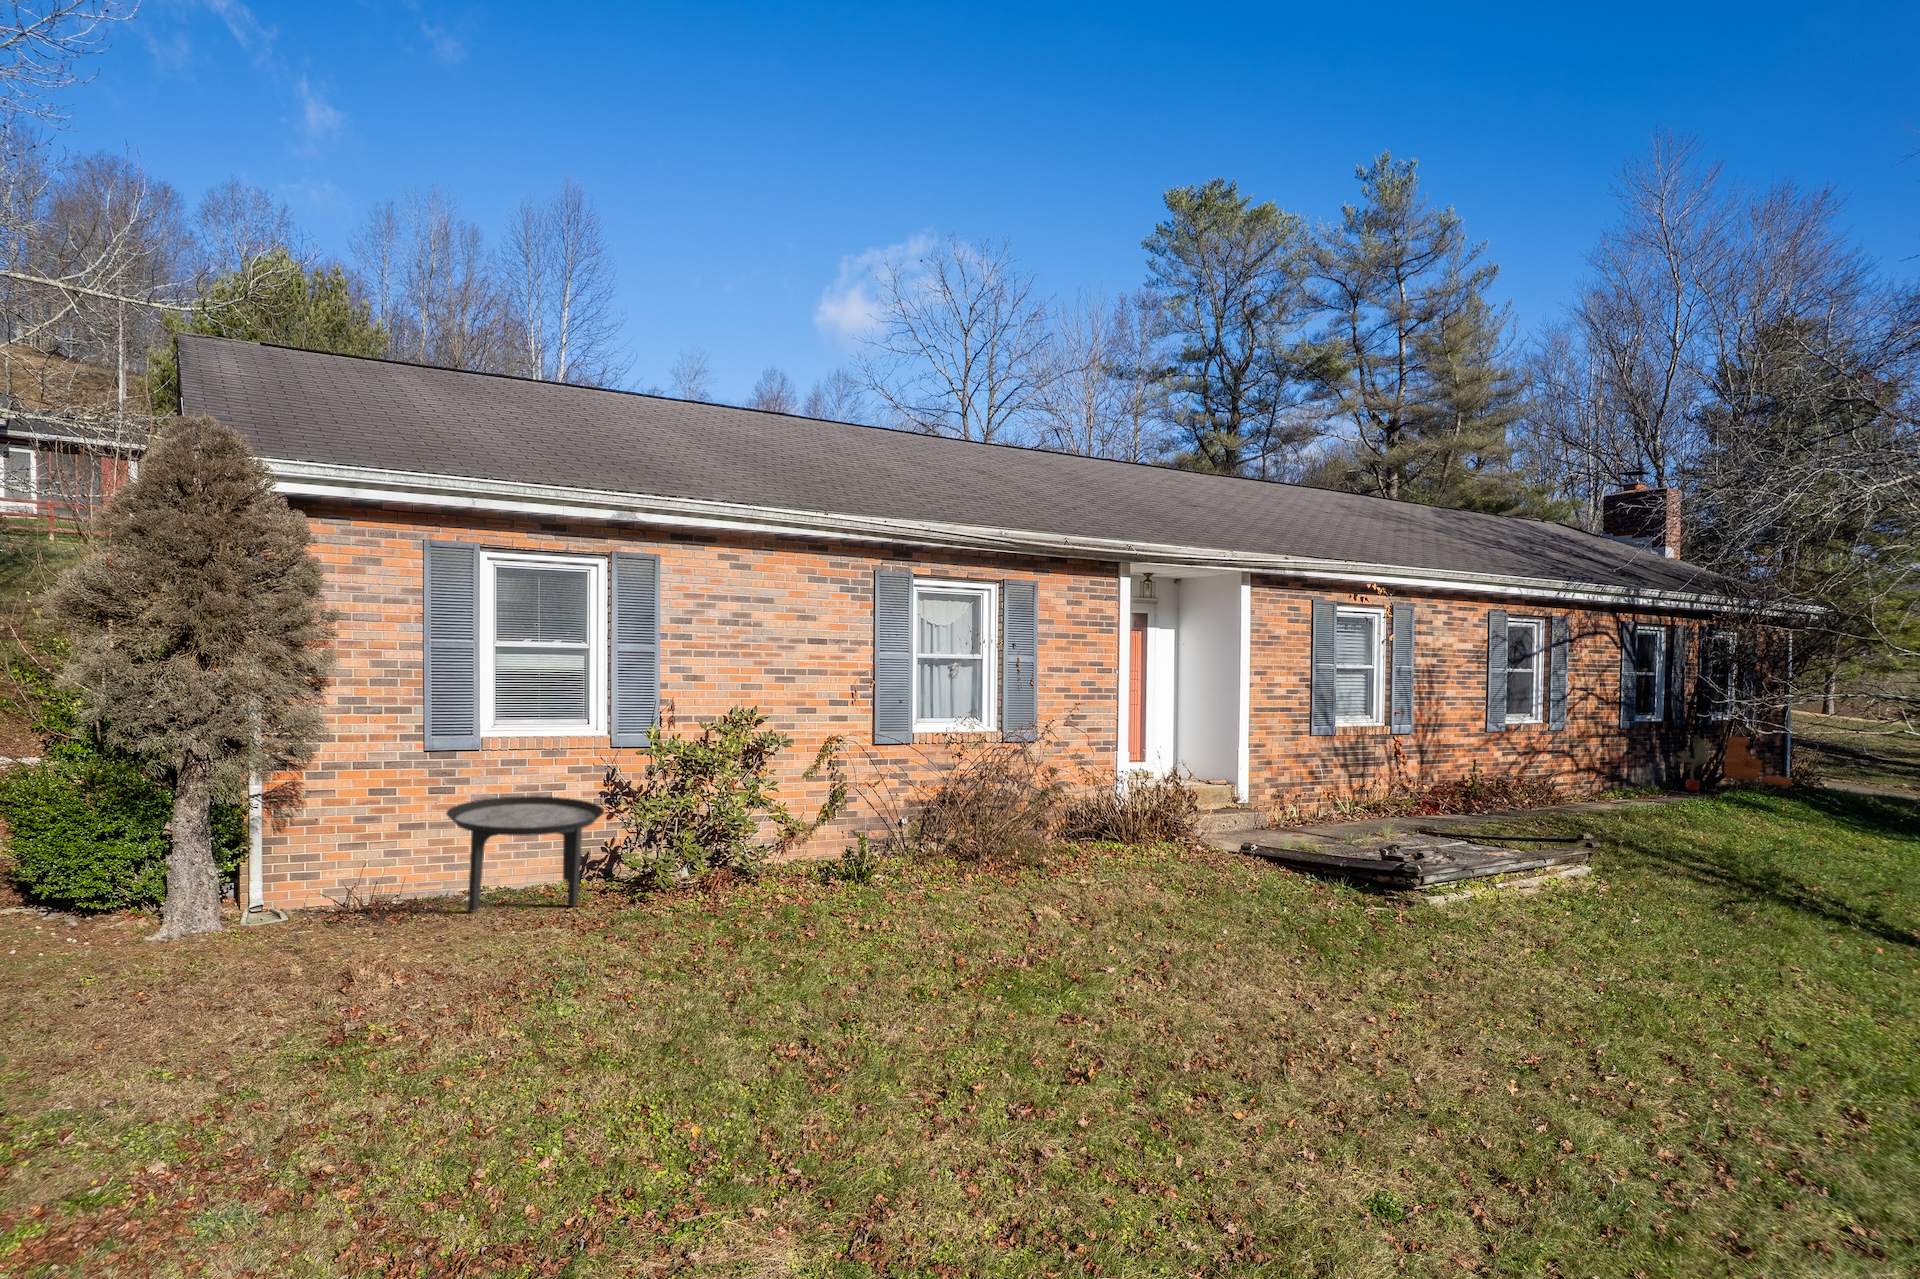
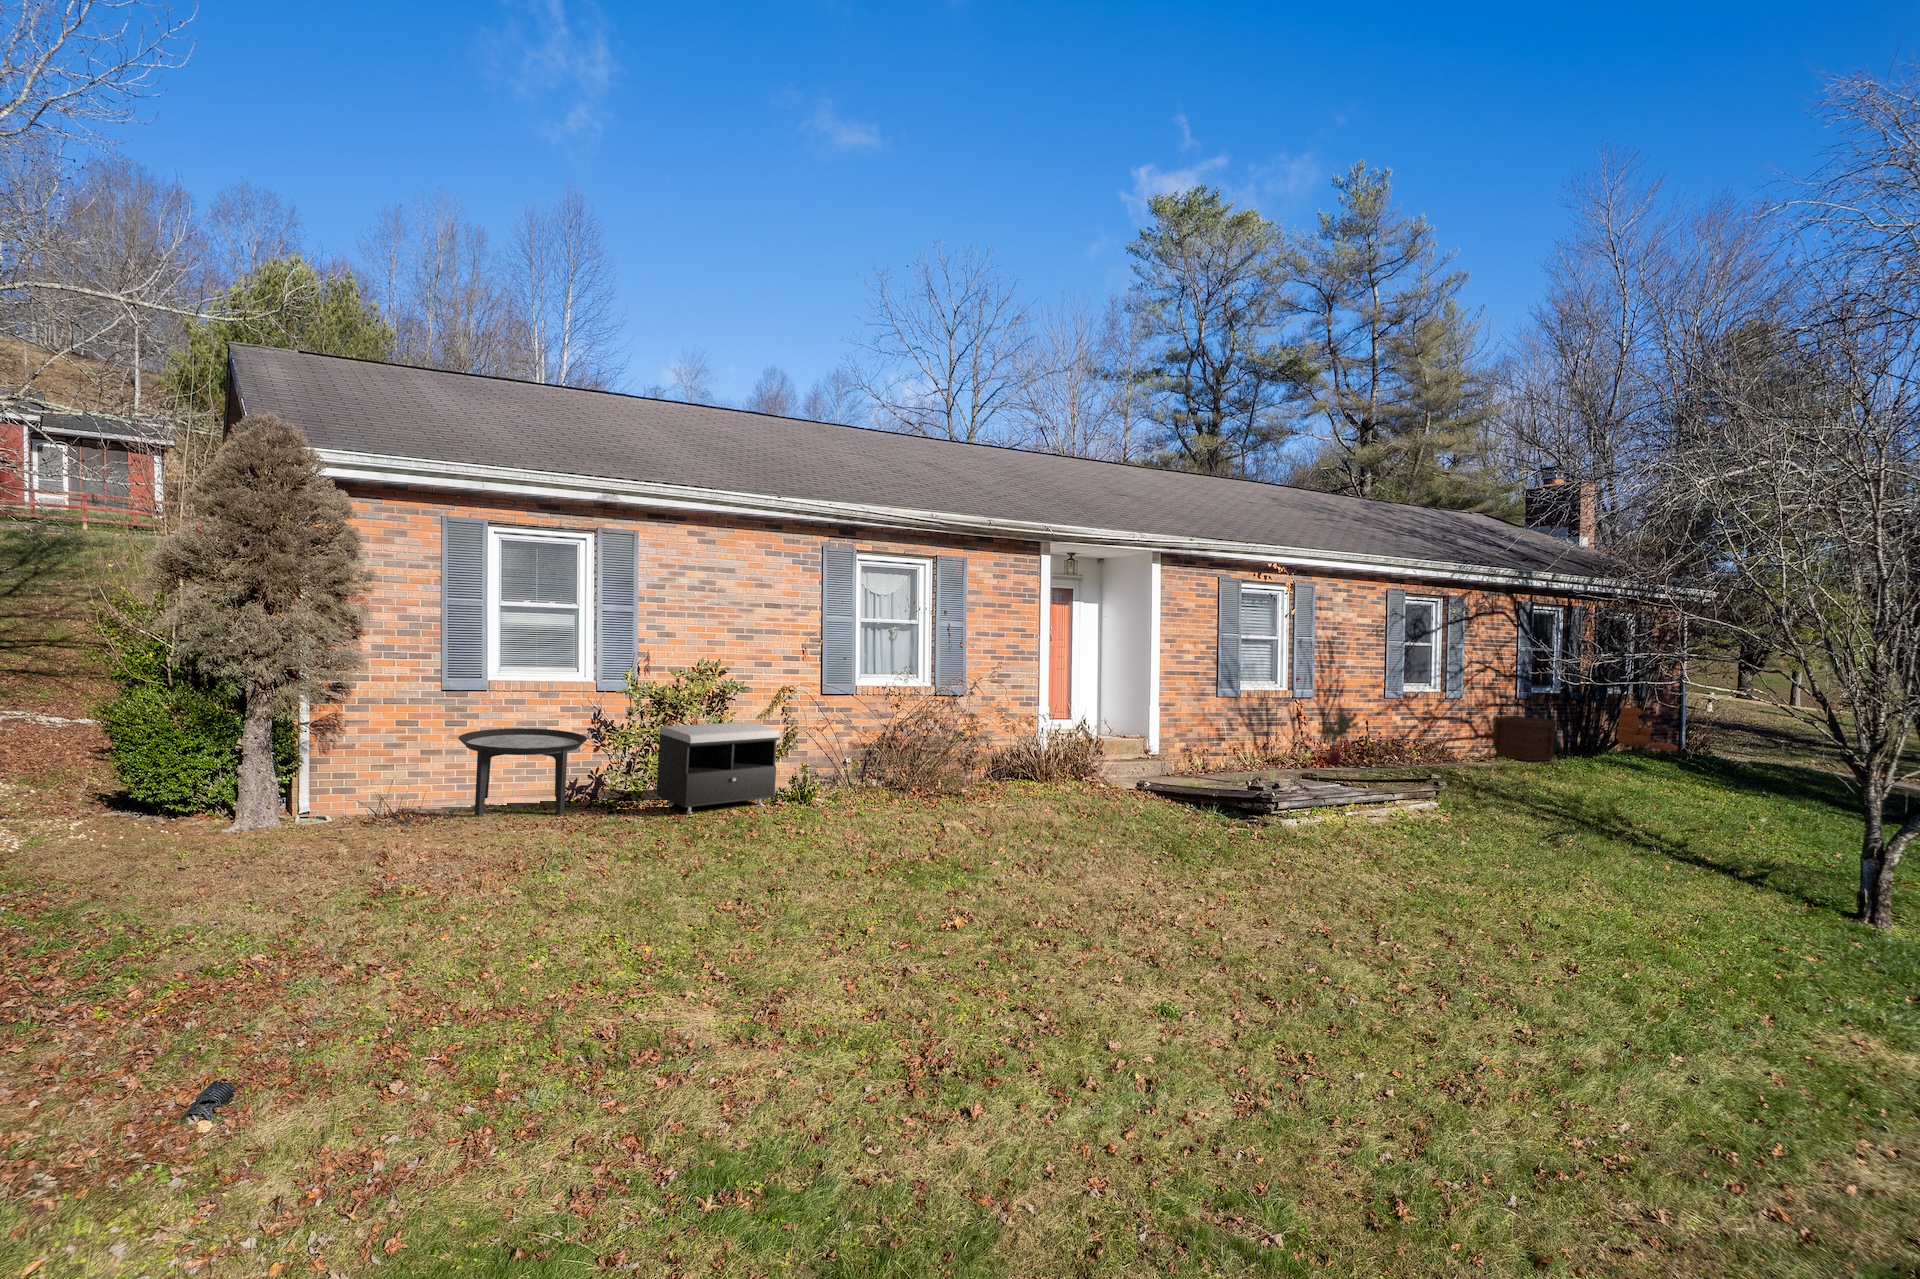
potted tree: present [1677,738,1713,791] -> present [1318,706,1357,764]
wooden crate: none [1595,749,1669,801] -> present [1492,716,1556,761]
storage bench: none [688,783,836,901] -> present [656,722,780,814]

